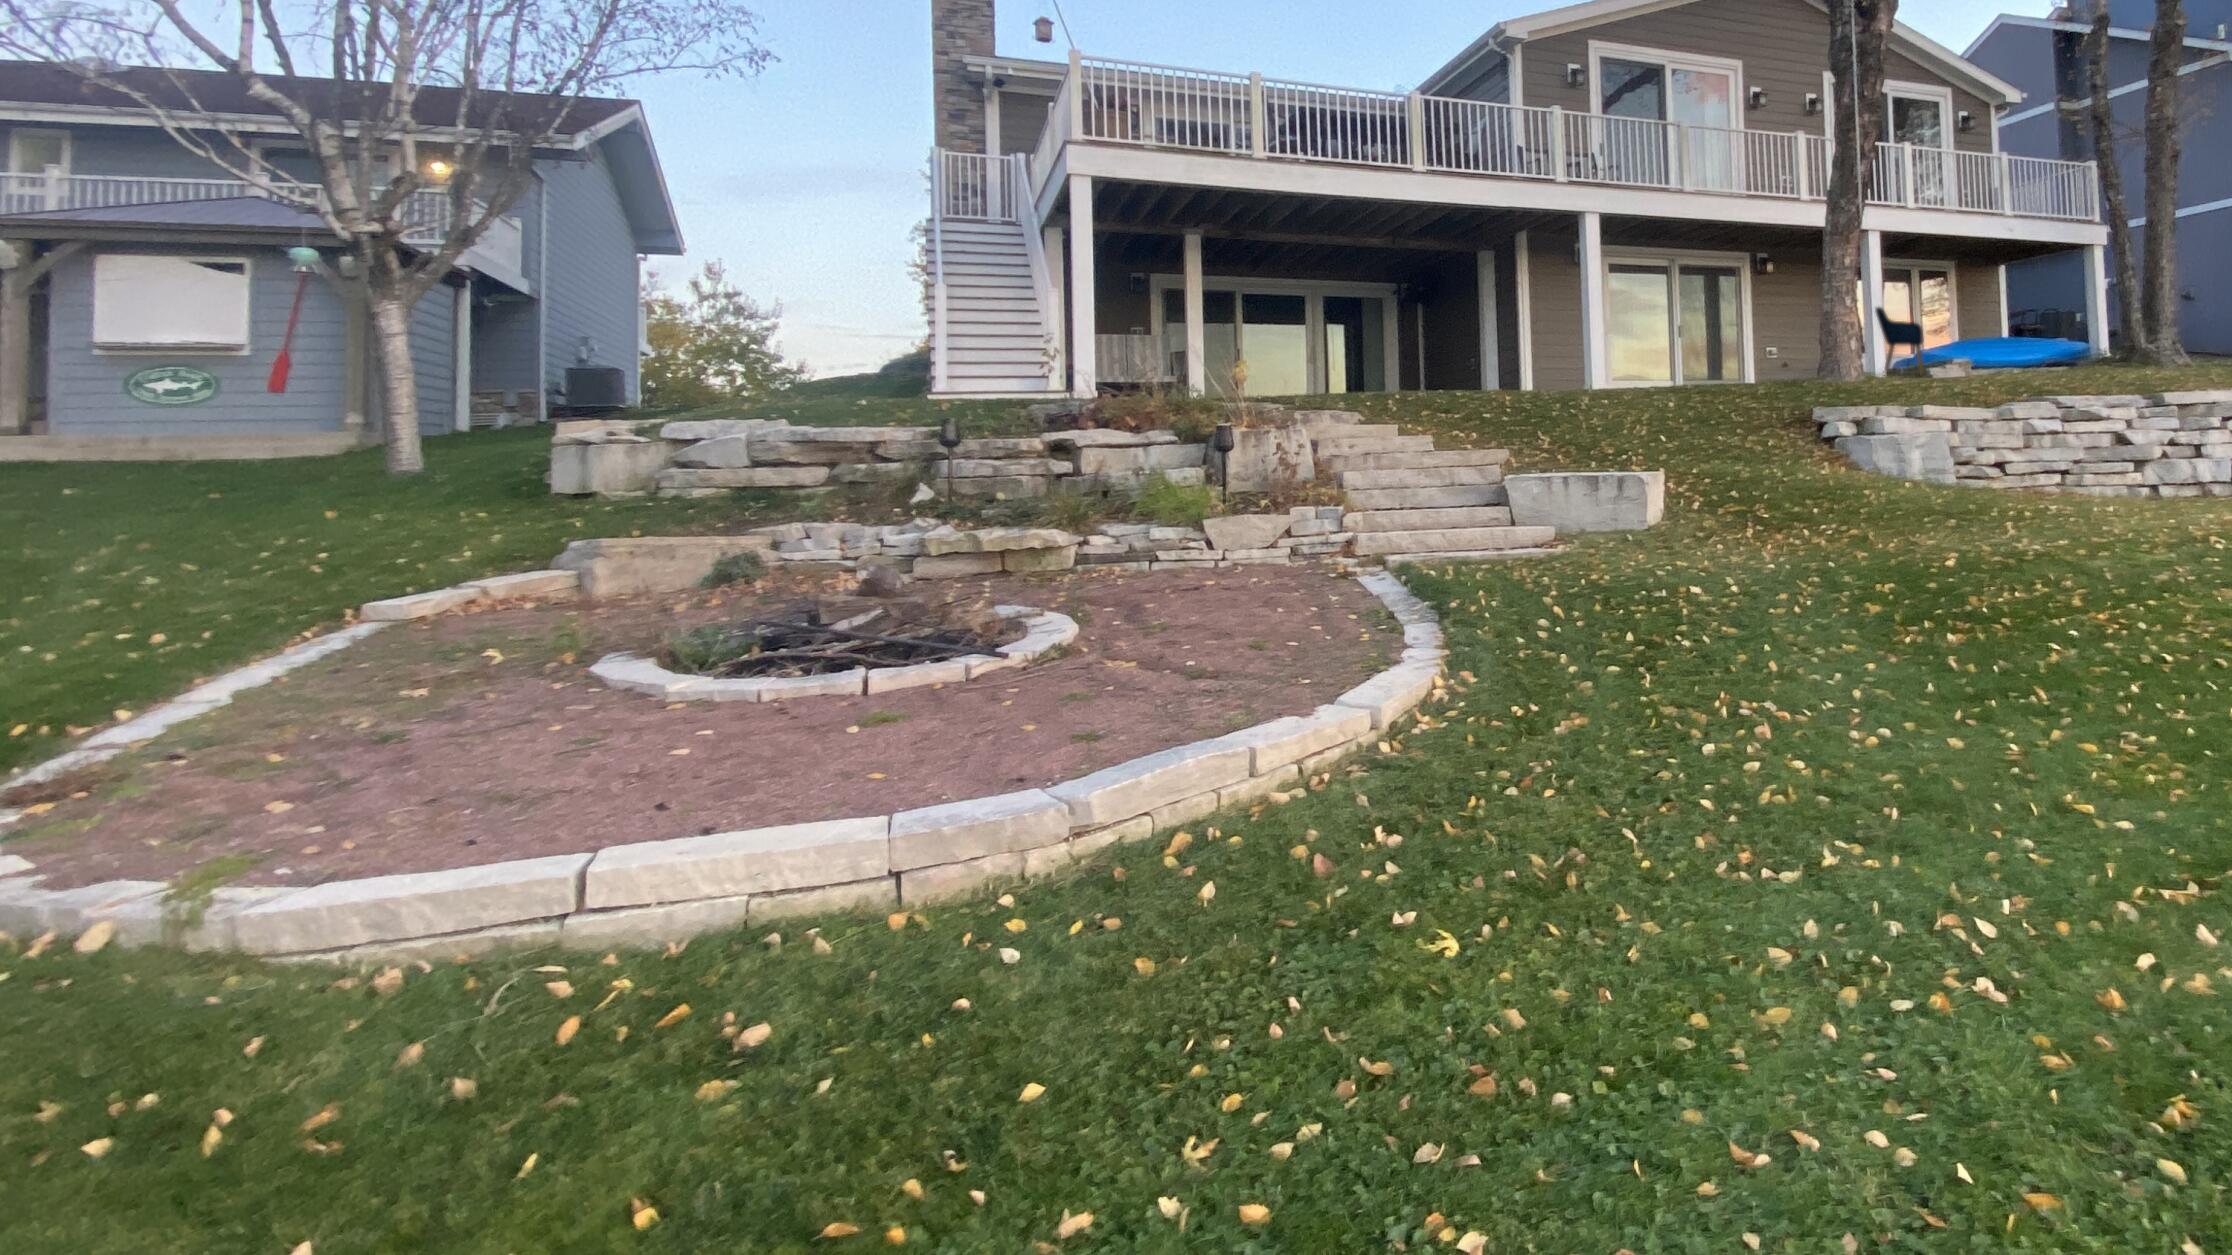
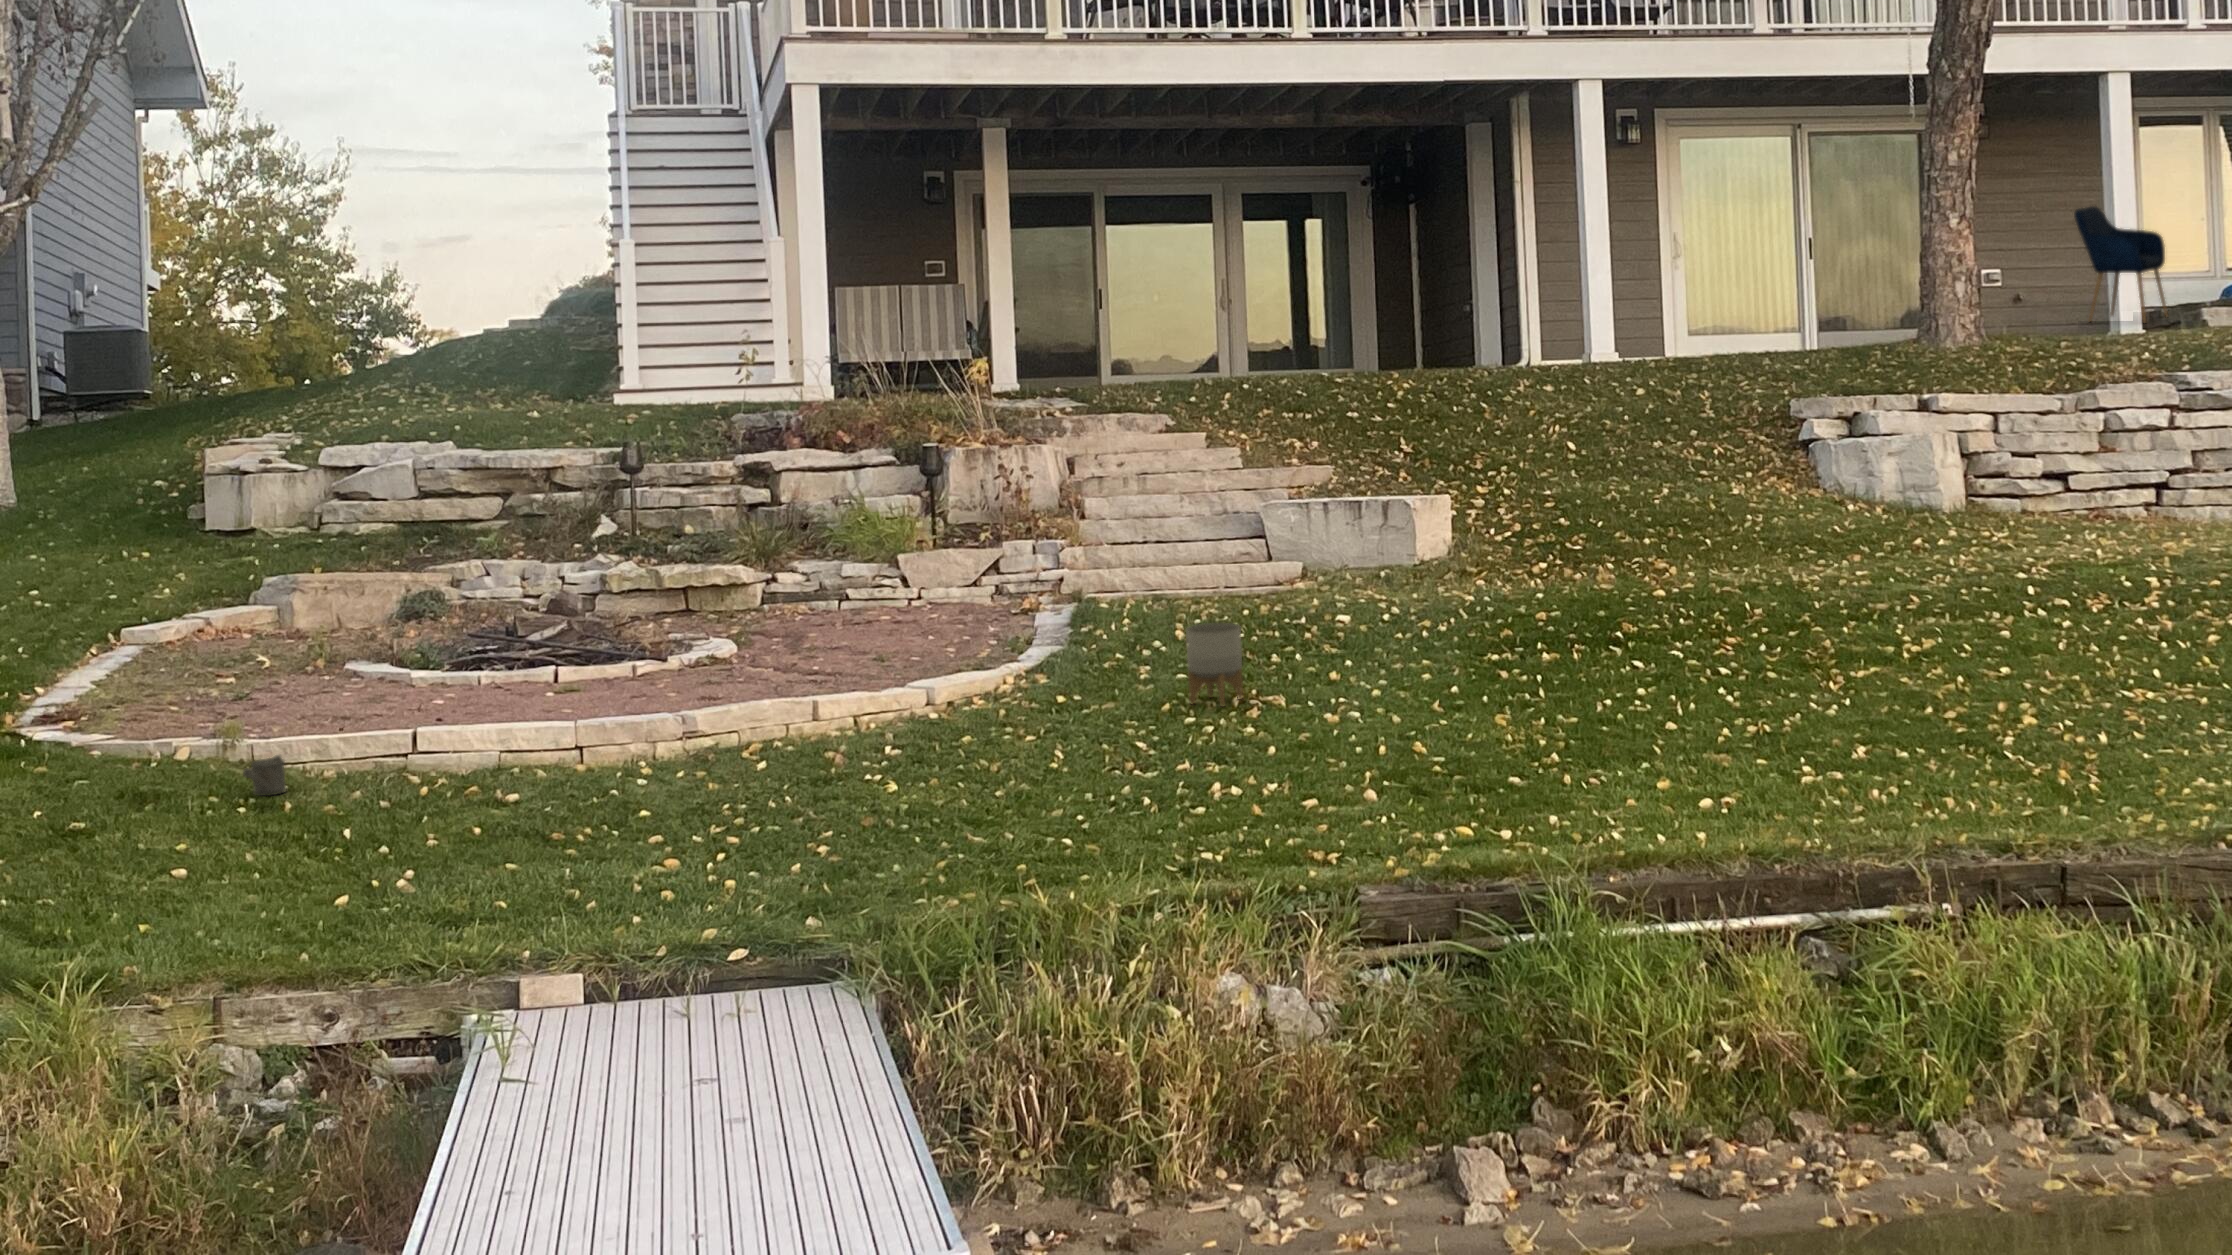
planter: none [1663,608,1729,712] -> present [1186,623,1243,706]
watering can: none [93,928,262,1038] -> present [243,755,286,796]

